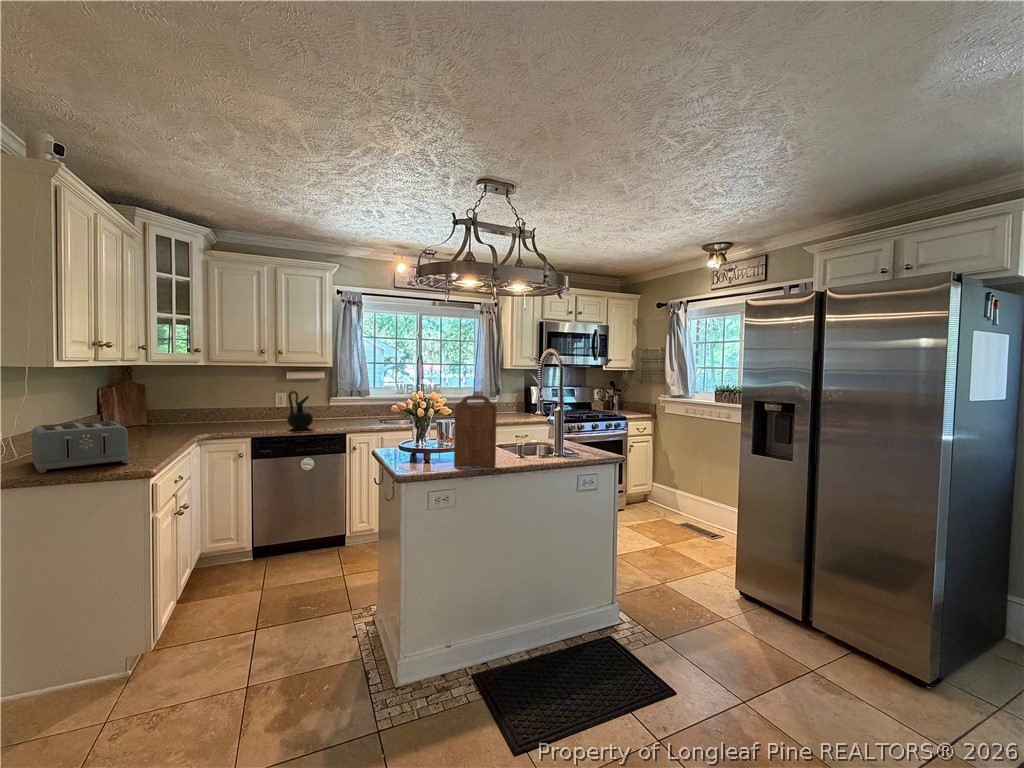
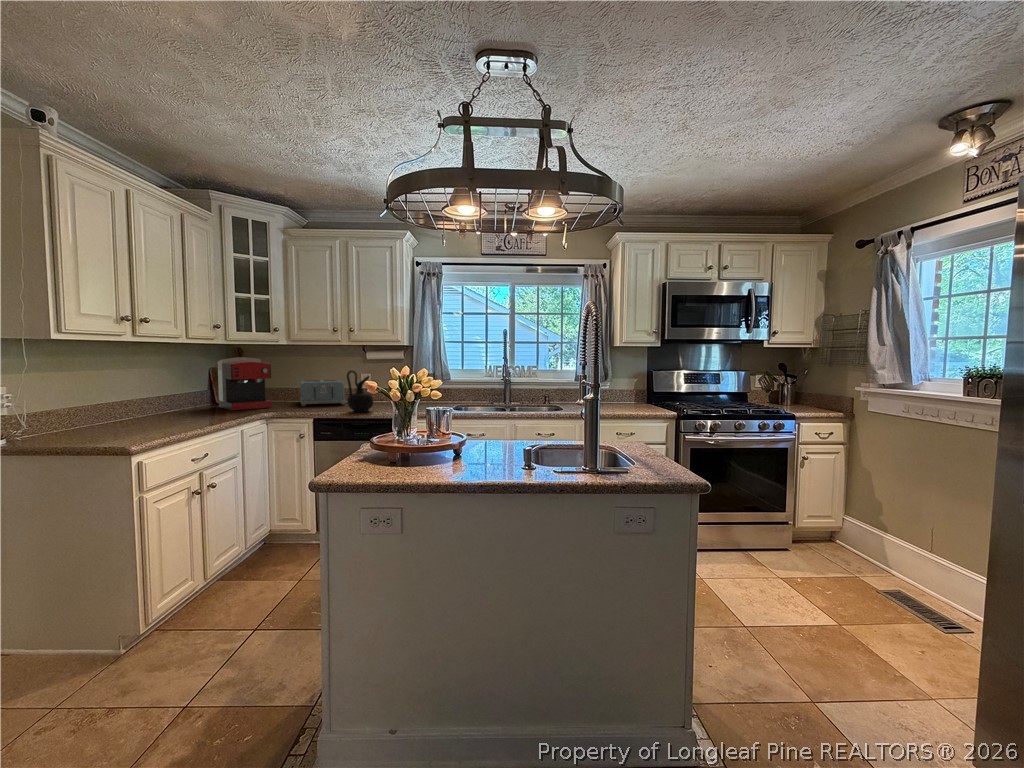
coffee maker: none [128,378,195,434] -> present [218,357,271,410]
cutting board: present [454,396,497,467] -> none [418,368,474,473]
toaster: present [31,421,130,473] -> present [300,380,345,406]

